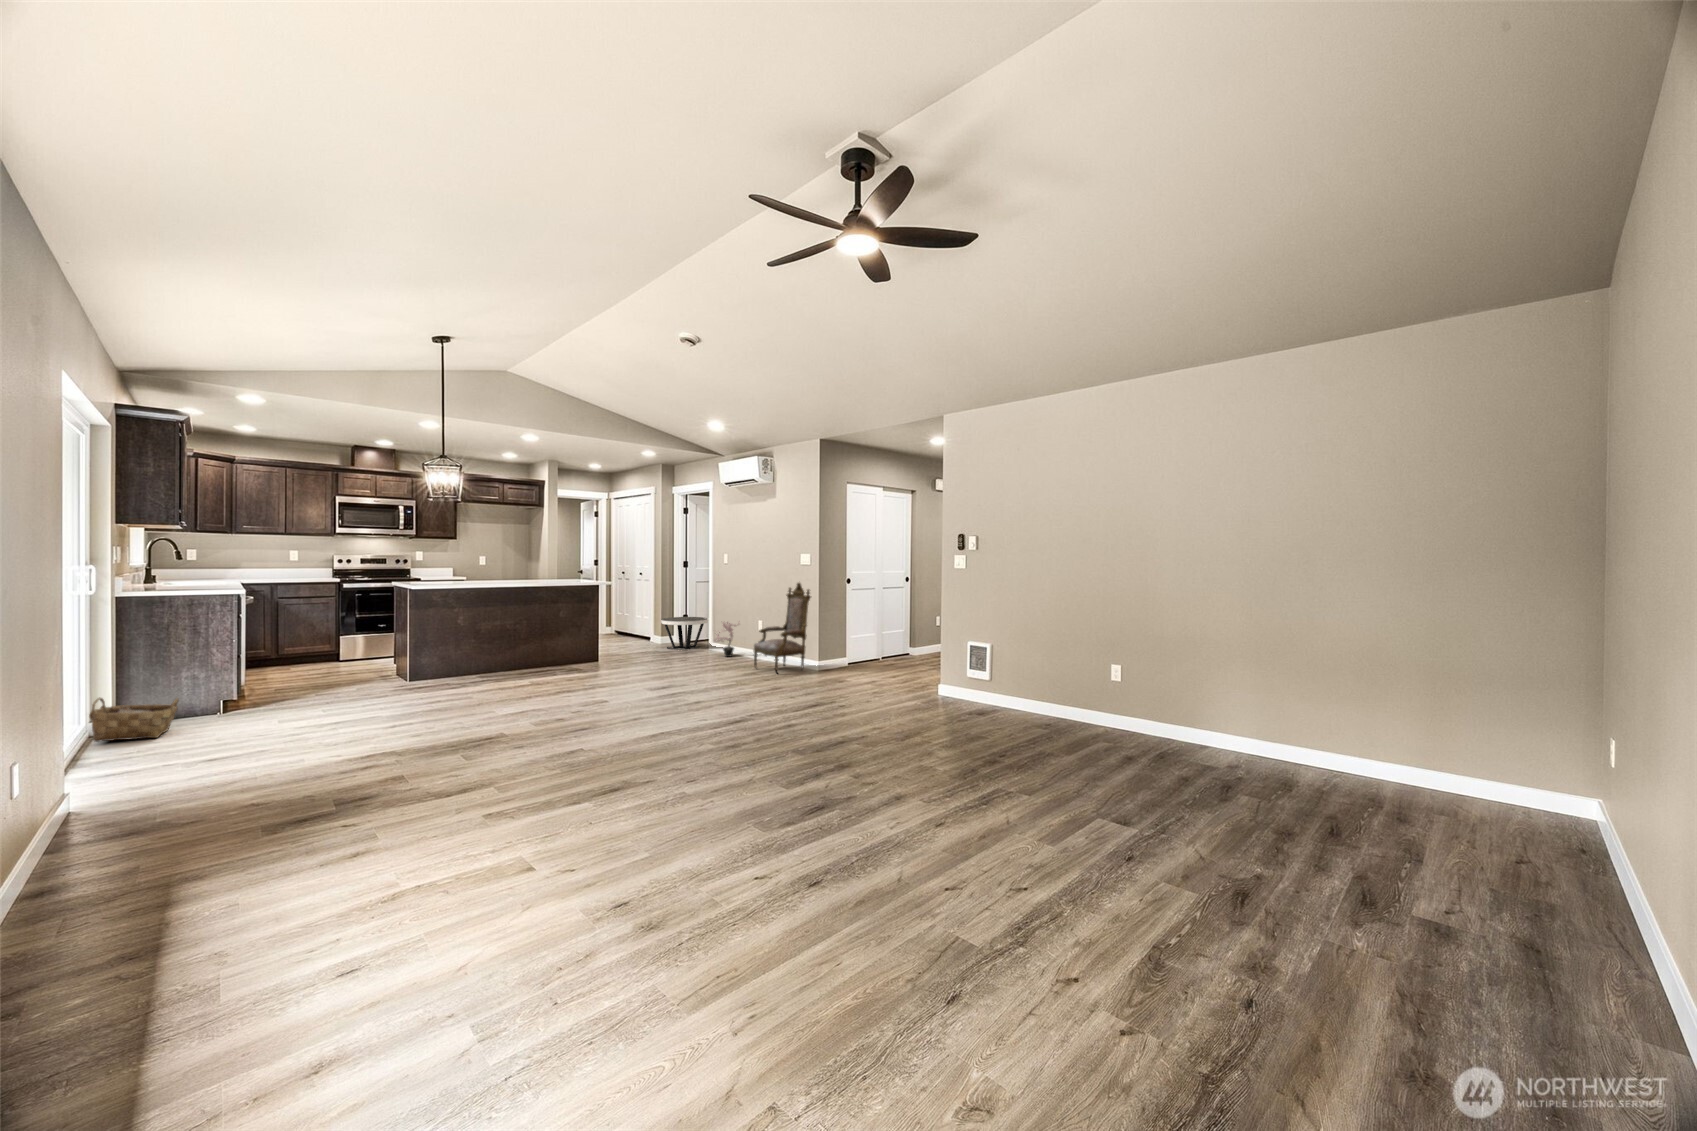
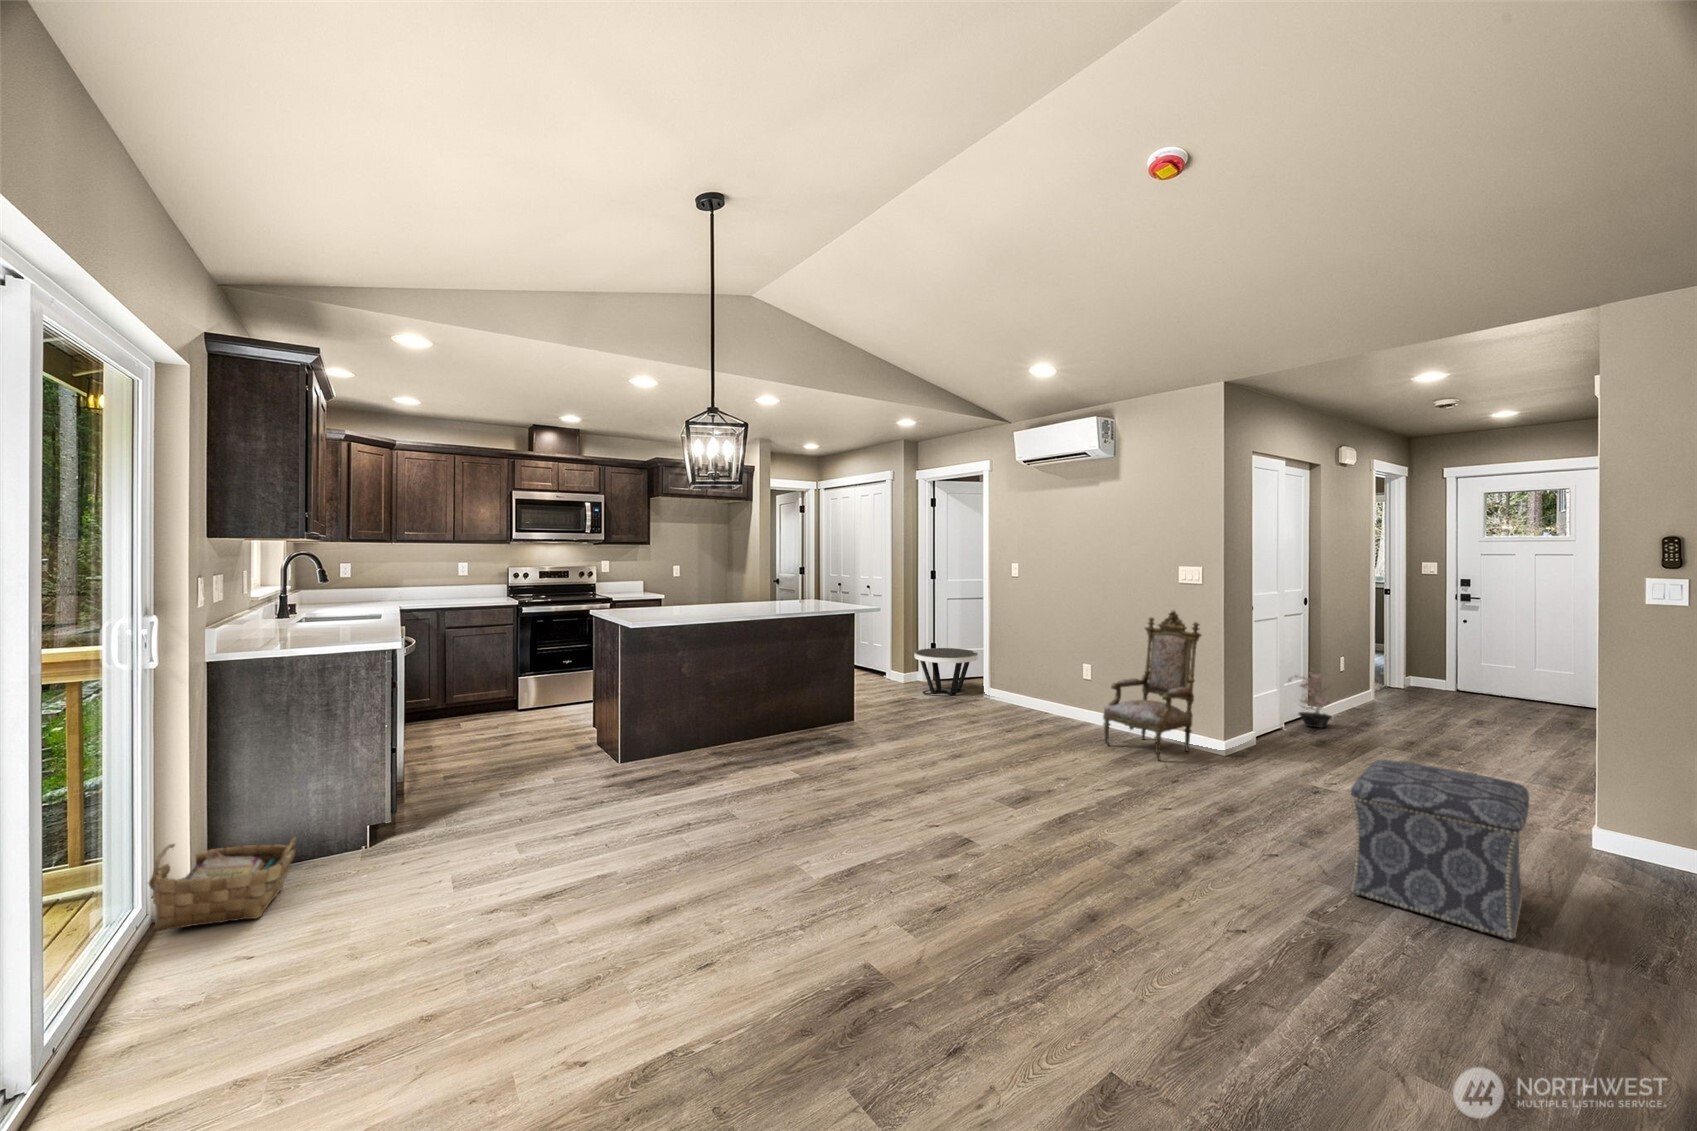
potted plant: present [715,622,736,657] -> present [1288,671,1332,728]
ottoman: none [789,650,873,721] -> present [1351,760,1529,941]

